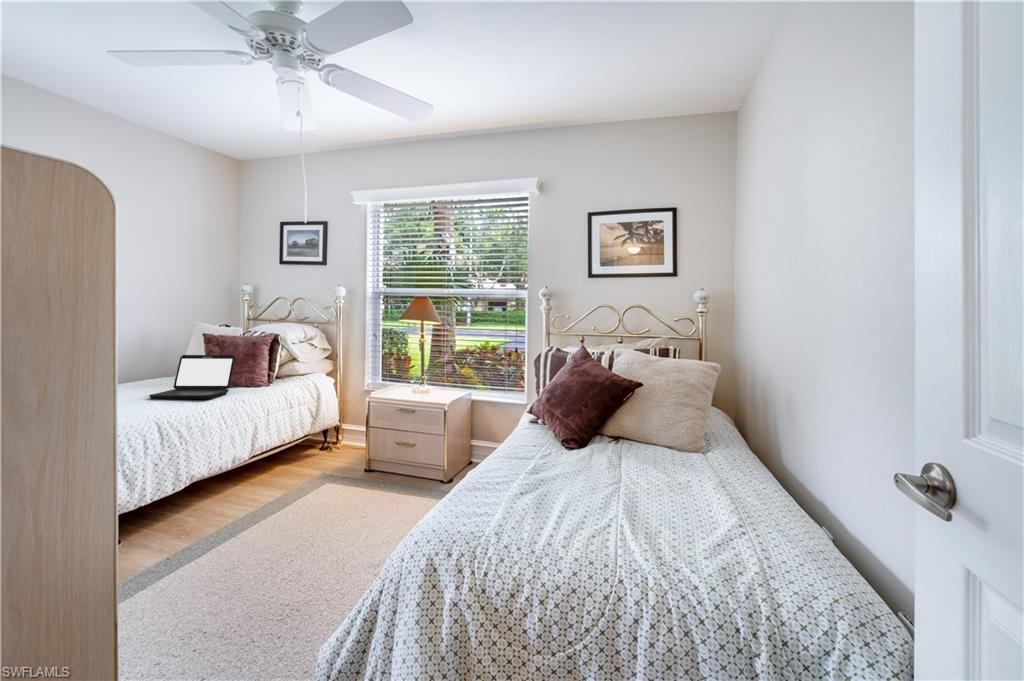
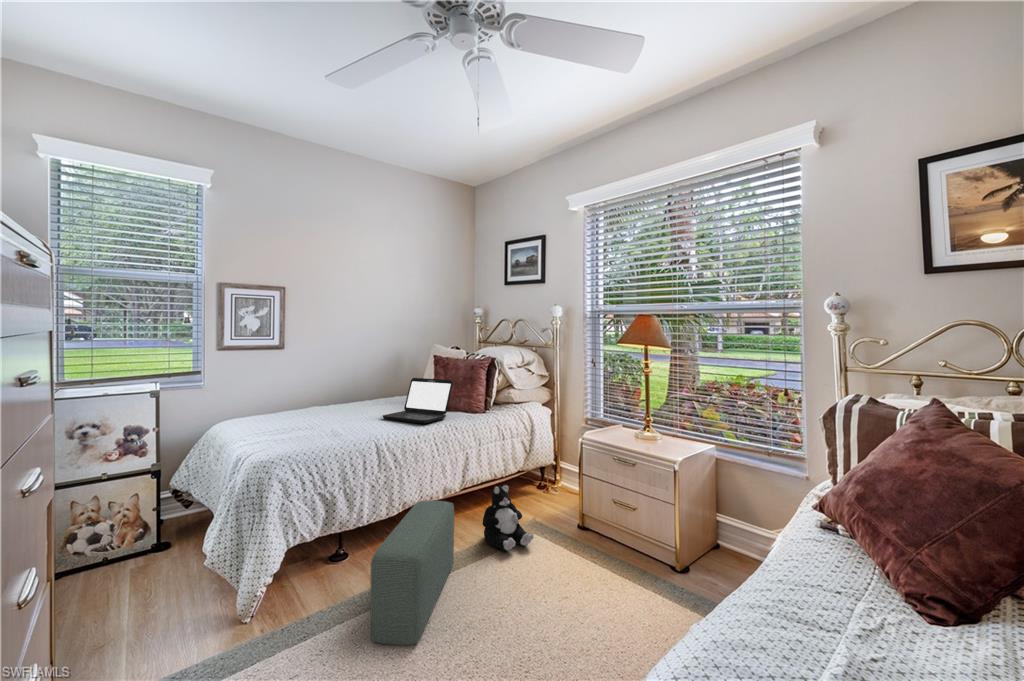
plush toy: none [281,445,332,500] -> present [483,484,534,551]
pouf: none [189,464,258,592] -> present [371,501,454,645]

